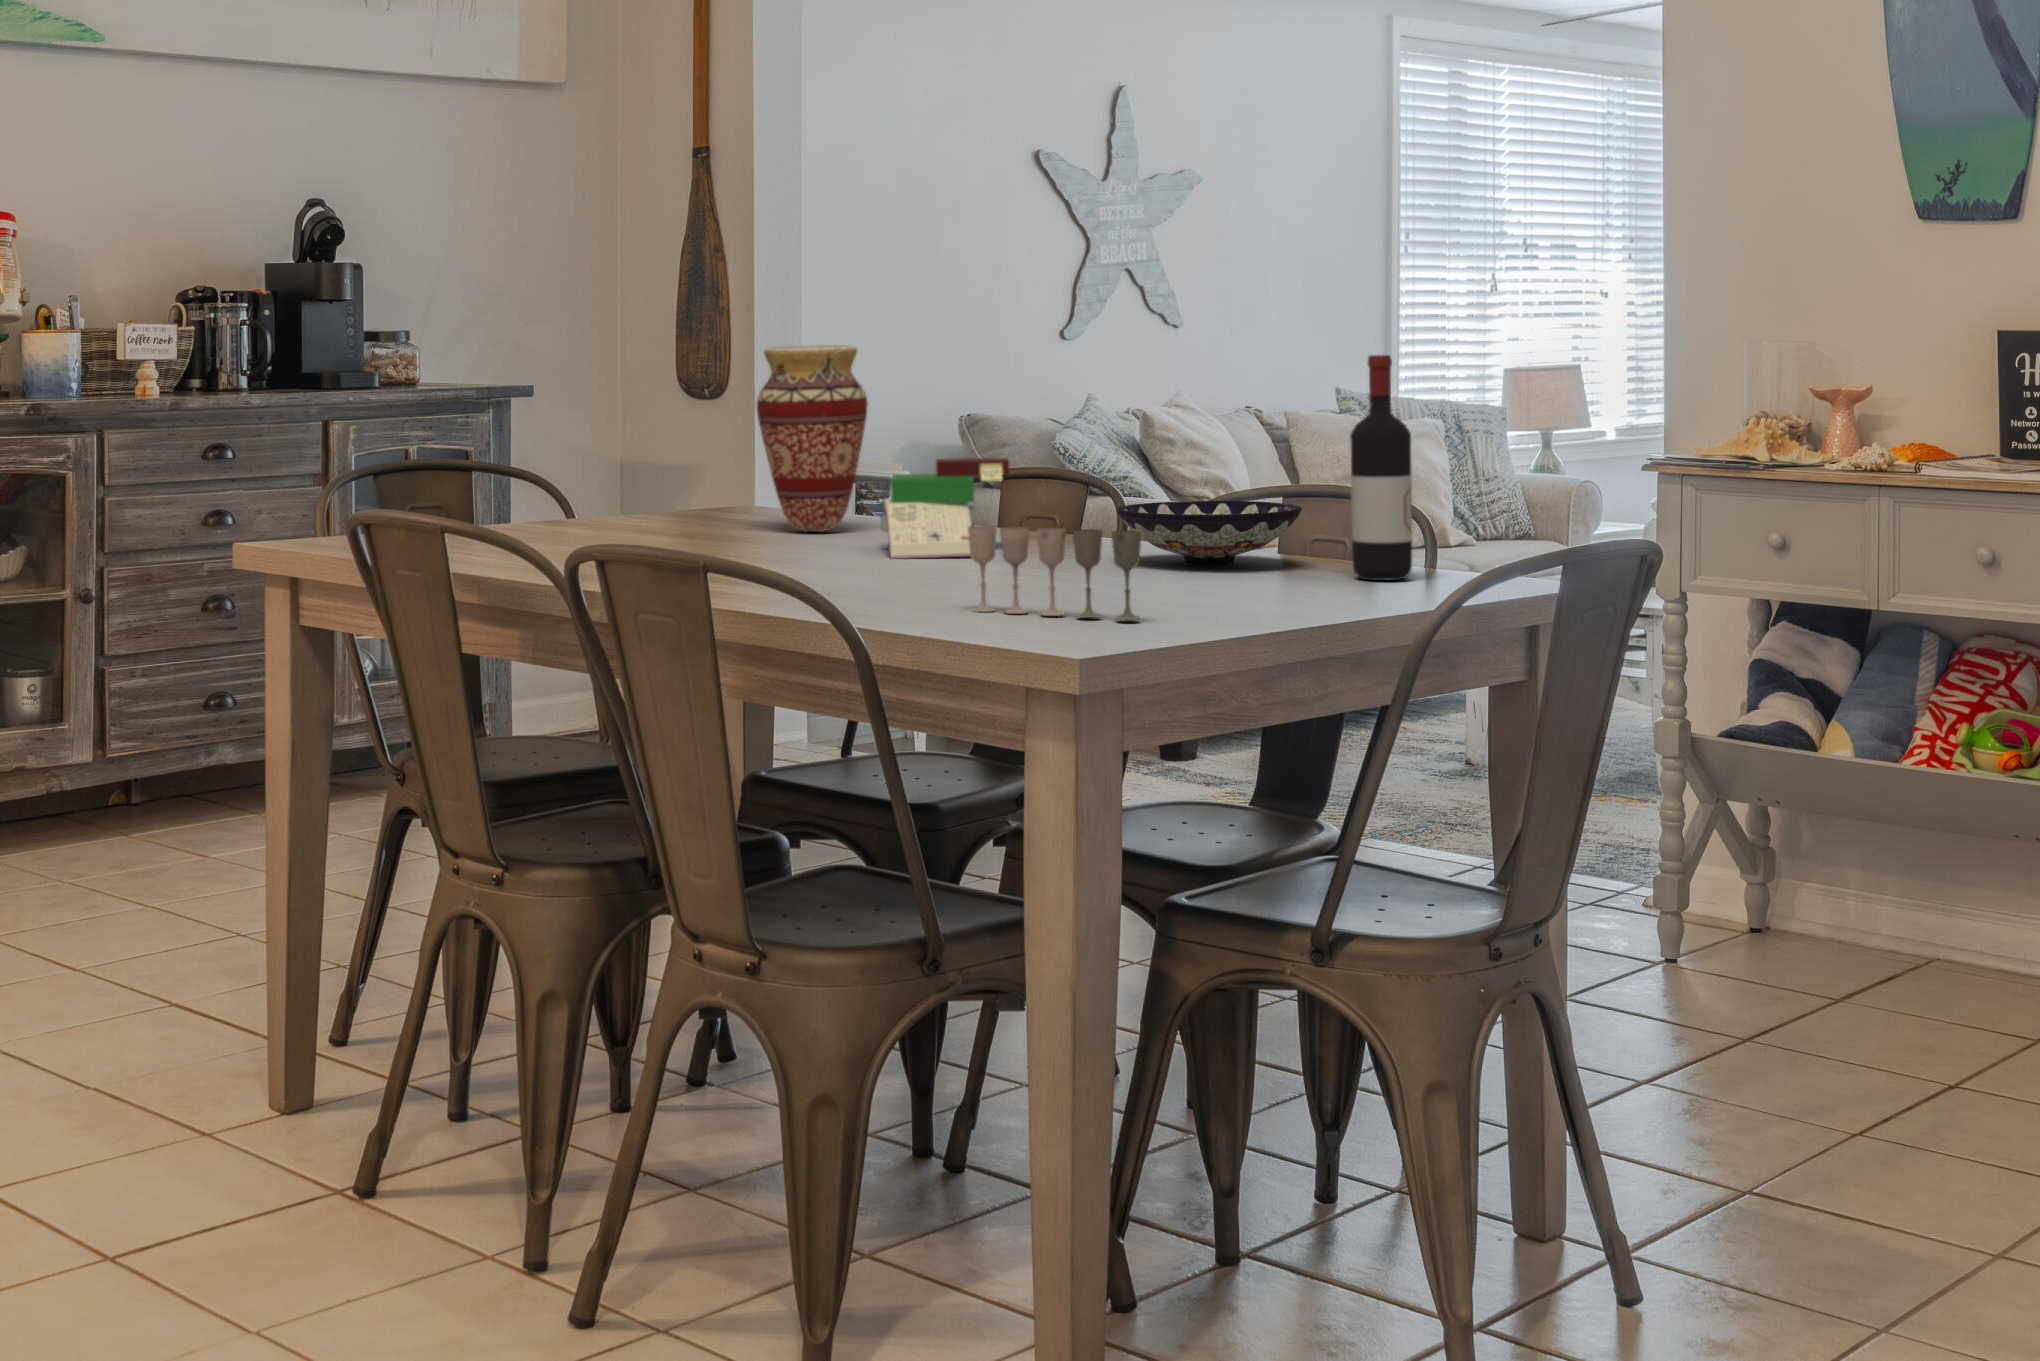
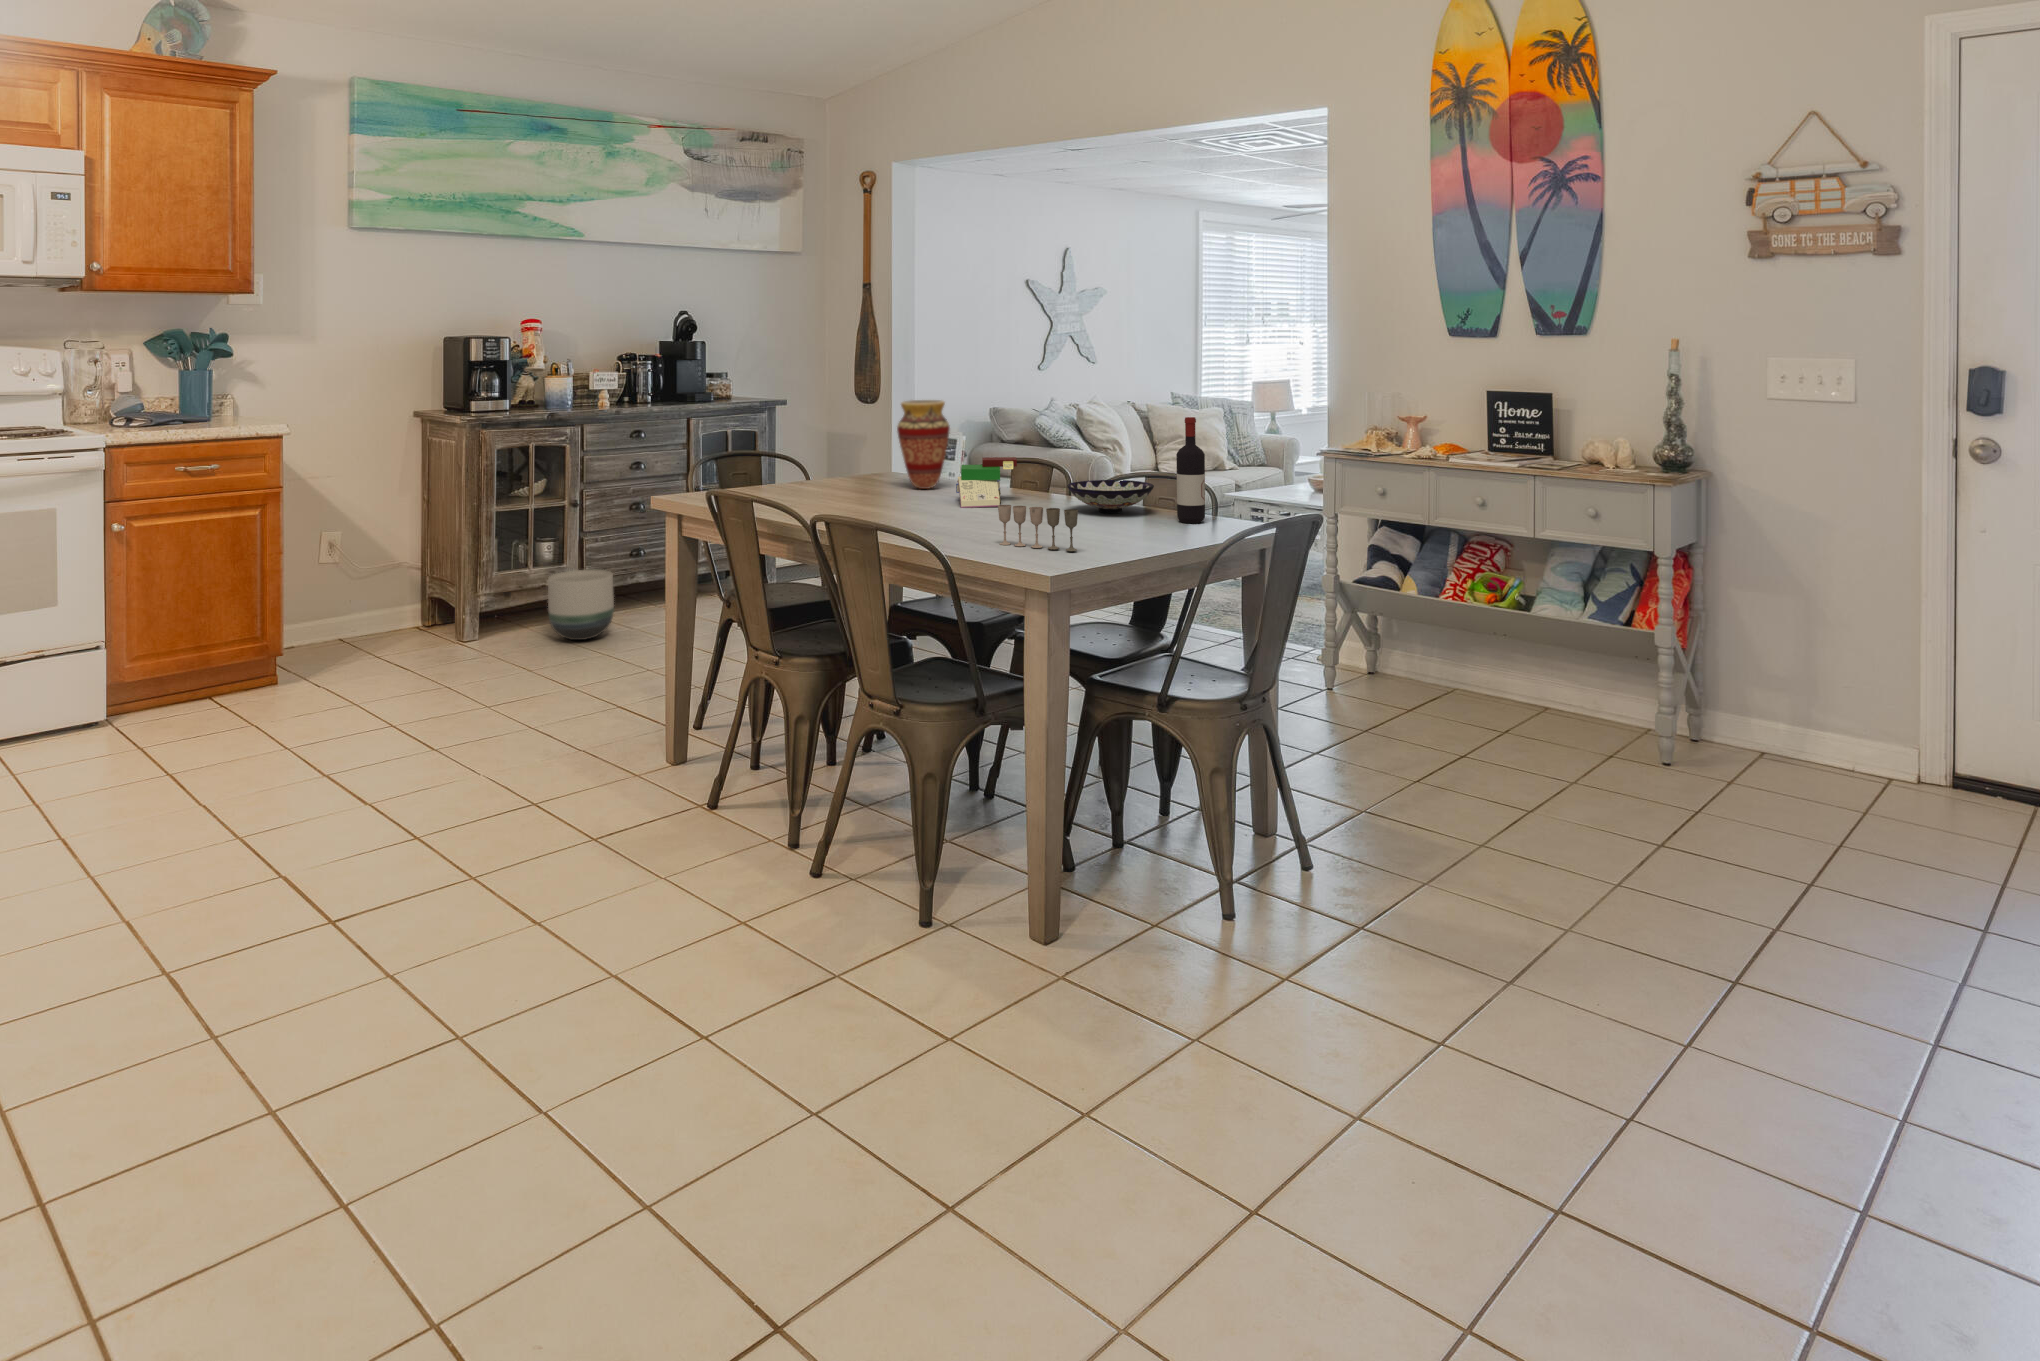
planter: none [29,729,168,875] -> present [548,570,614,640]

